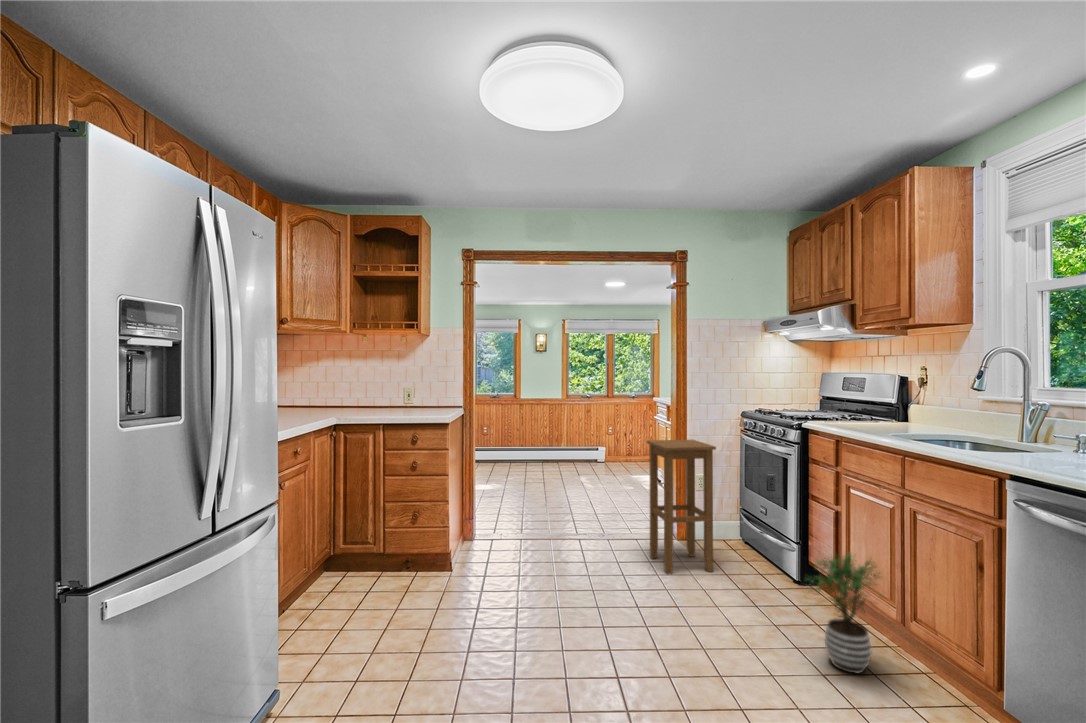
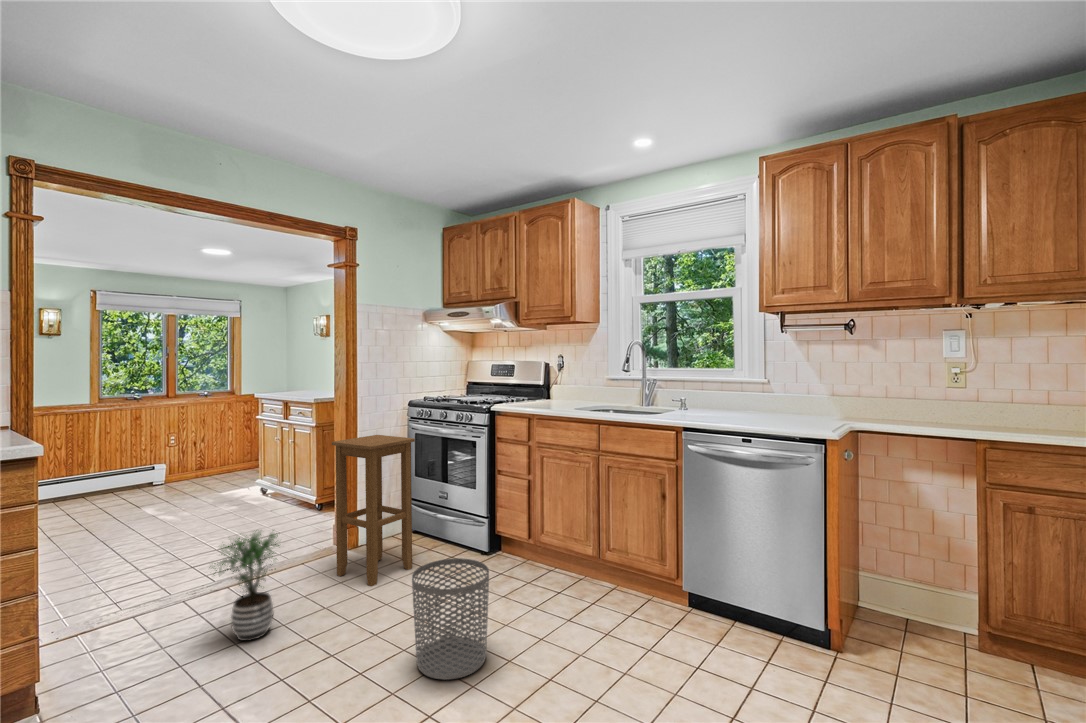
potted plant: present [805,554,880,673] -> present [209,530,280,641]
waste bin: none [634,558,707,672] -> present [412,558,489,680]

